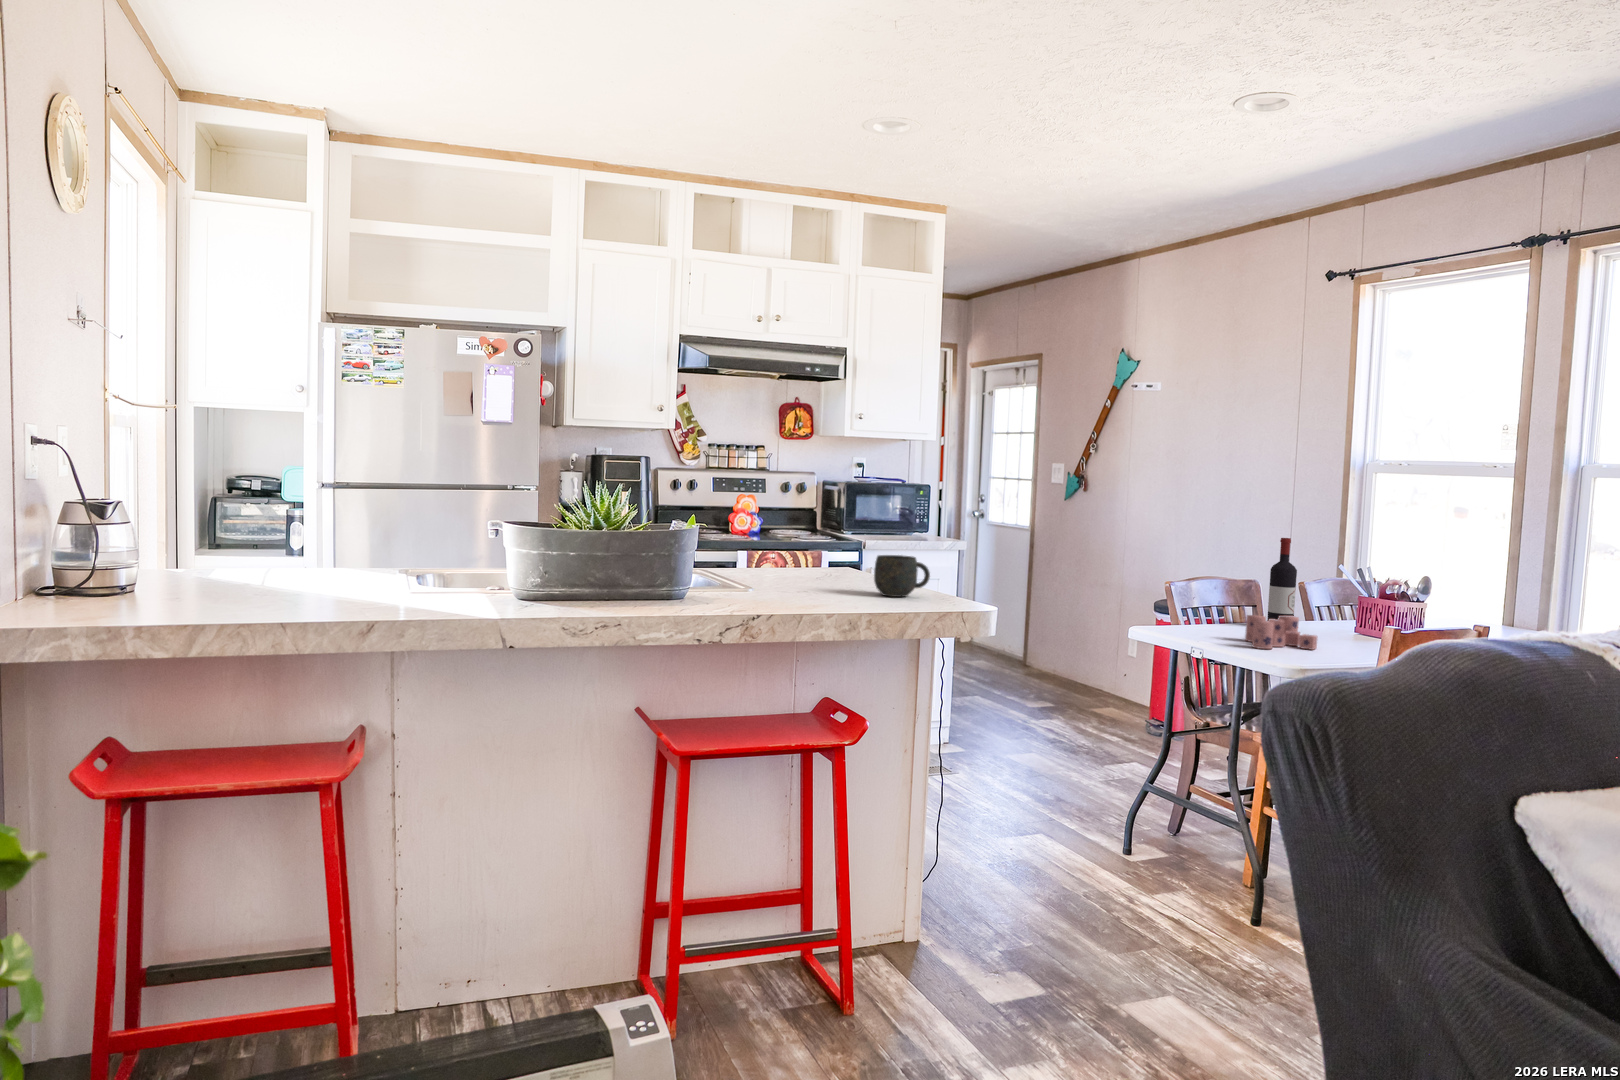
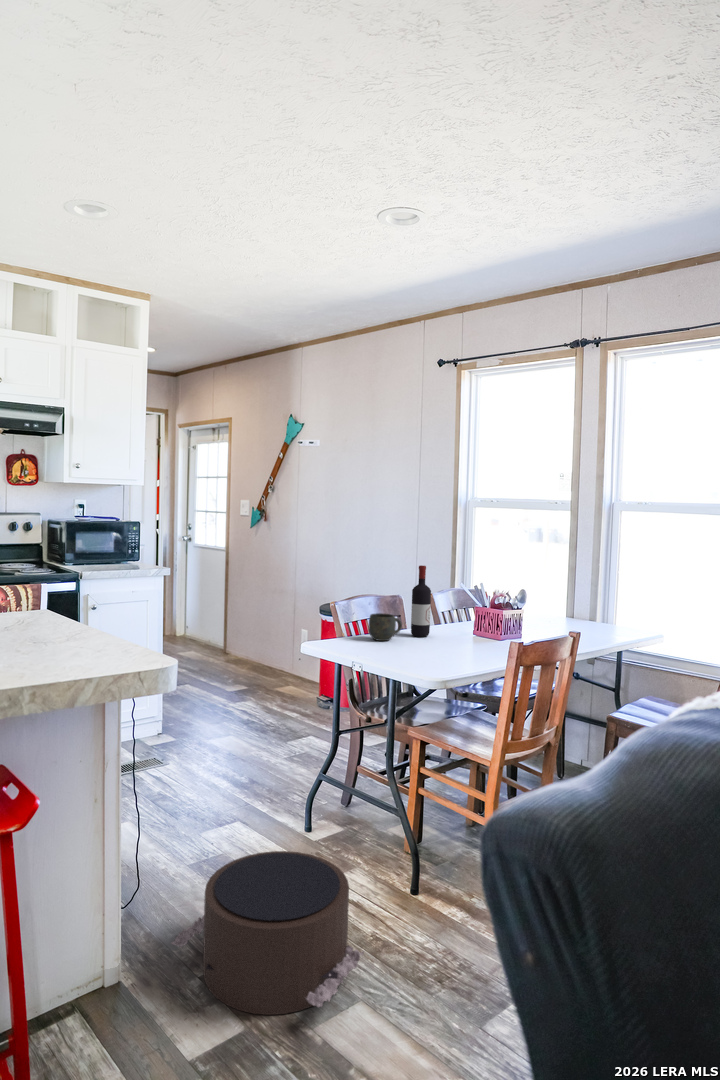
mug: present [874,555,930,597] -> present [369,613,402,641]
candle: present [1245,615,1317,650] -> none [400,630,454,663]
pouf: none [969,838,1179,987] -> present [172,851,364,1015]

